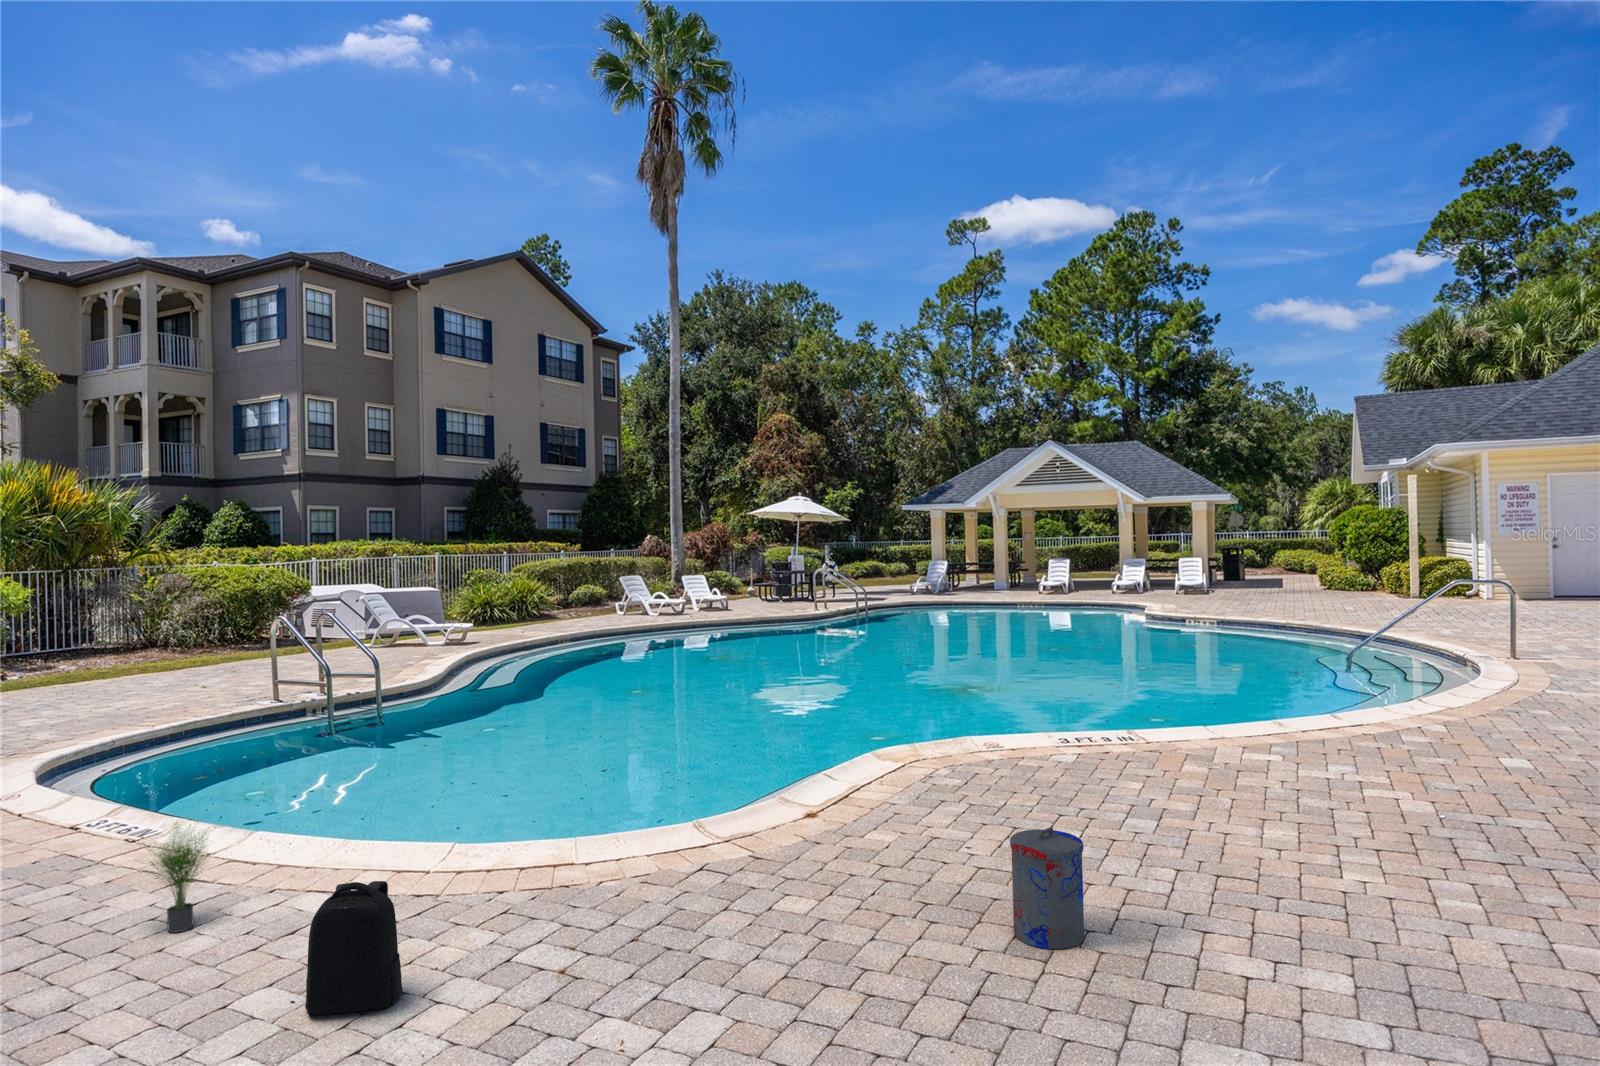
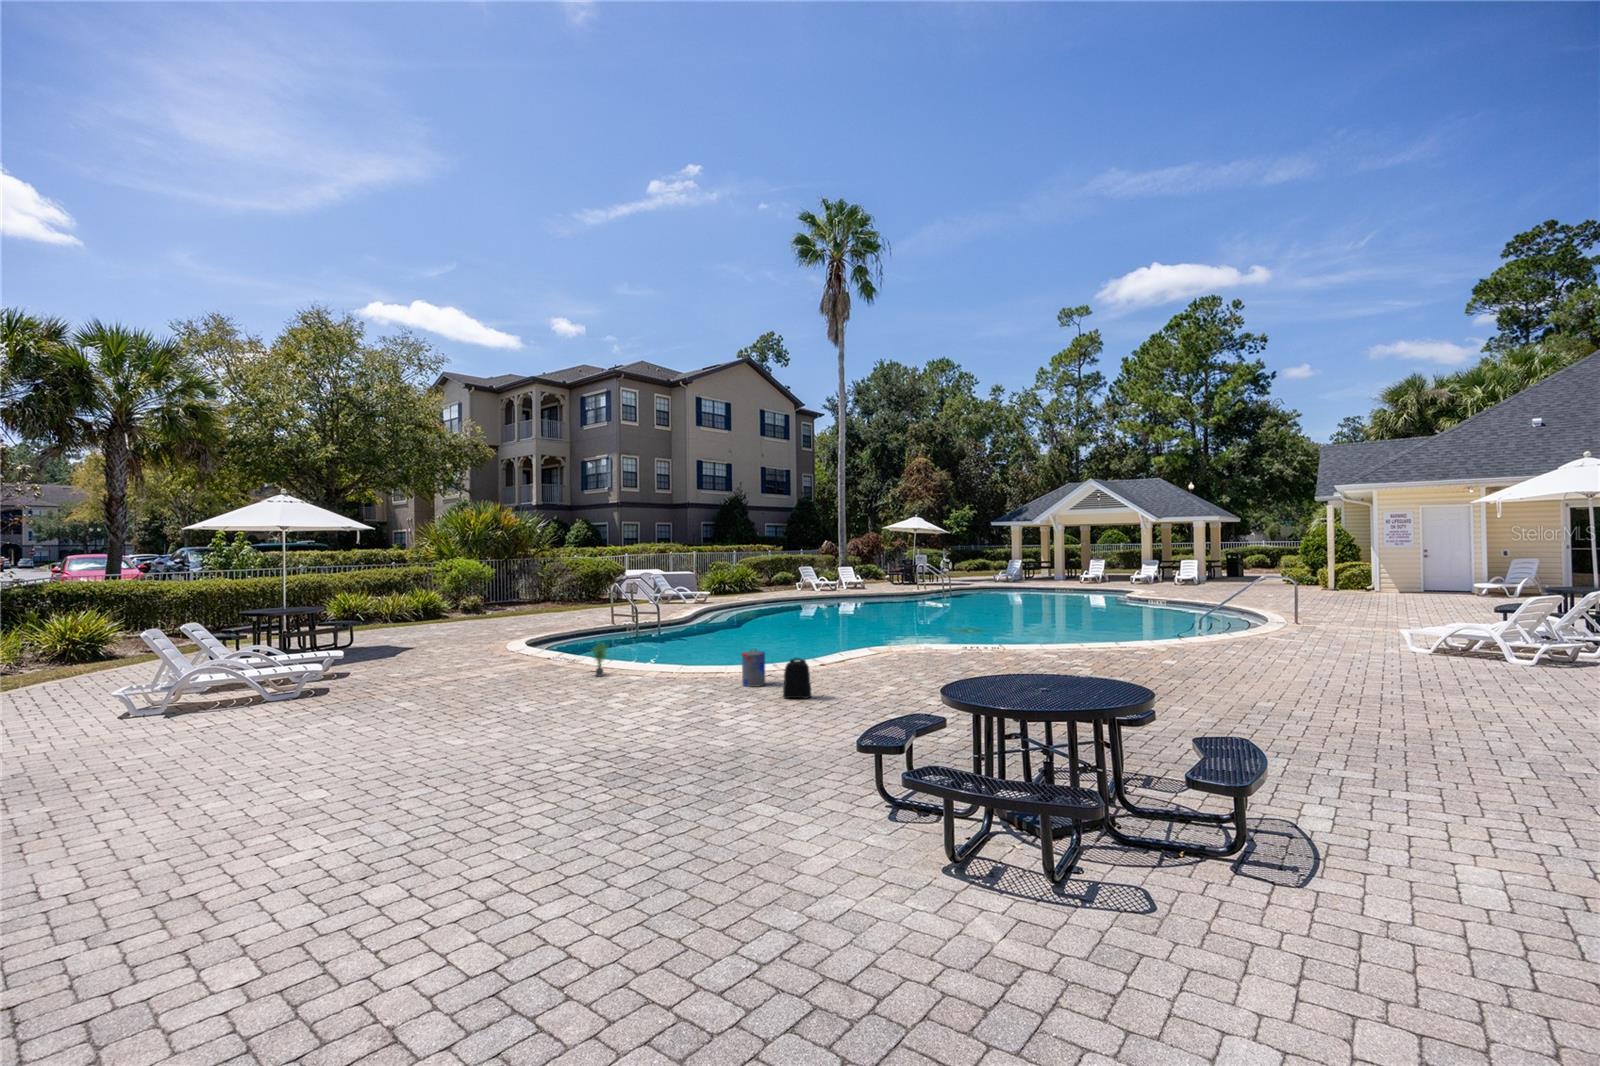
trash can: present [1010,827,1084,949] -> present [741,649,765,687]
backpack: present [305,881,402,1015] -> present [783,658,812,698]

